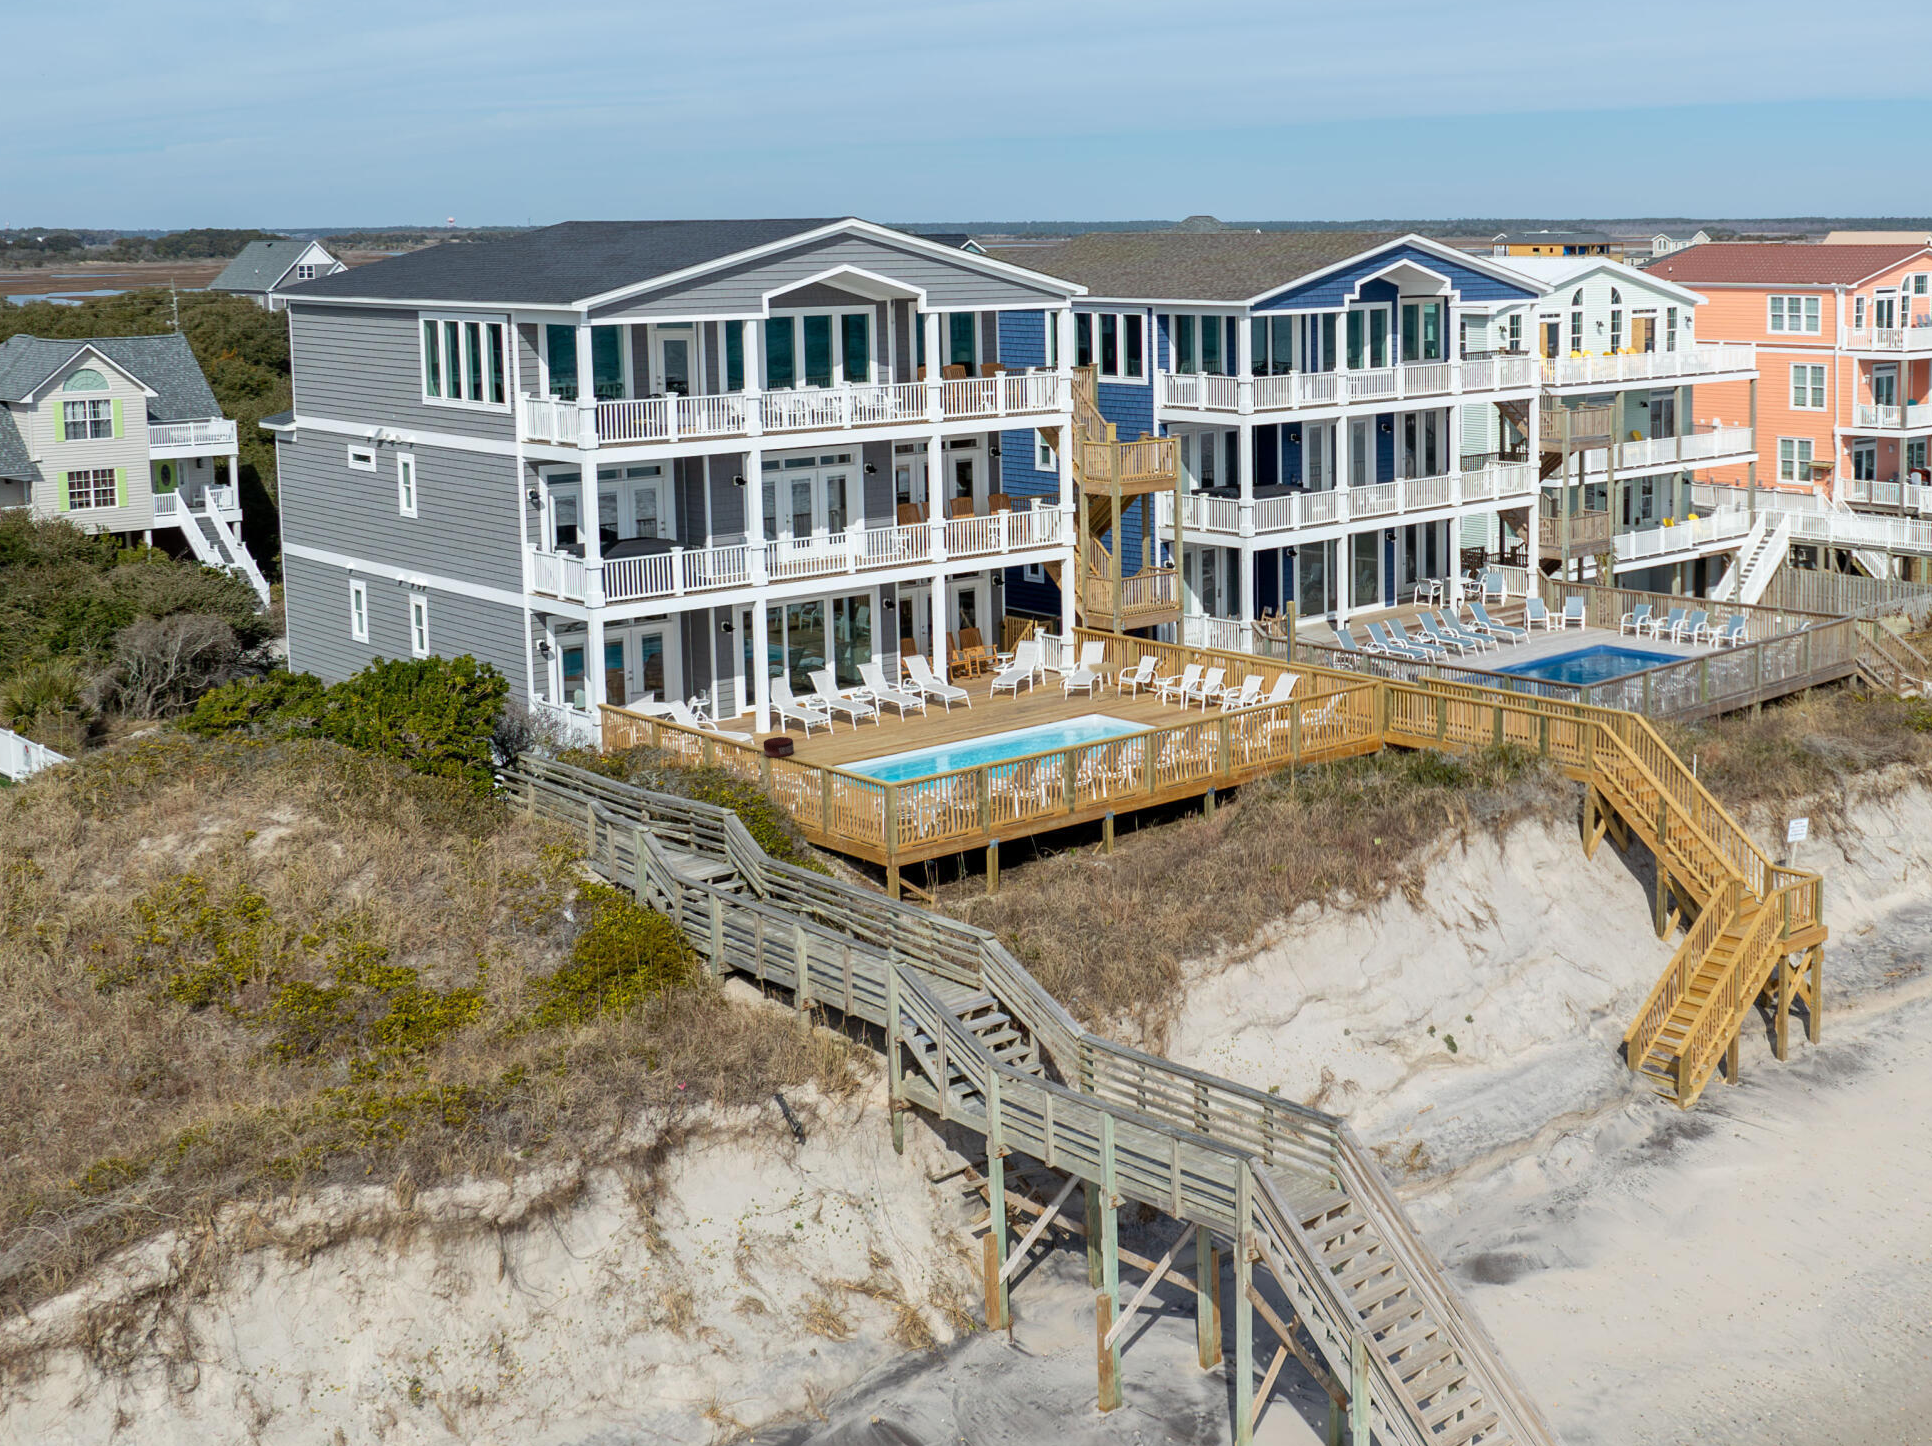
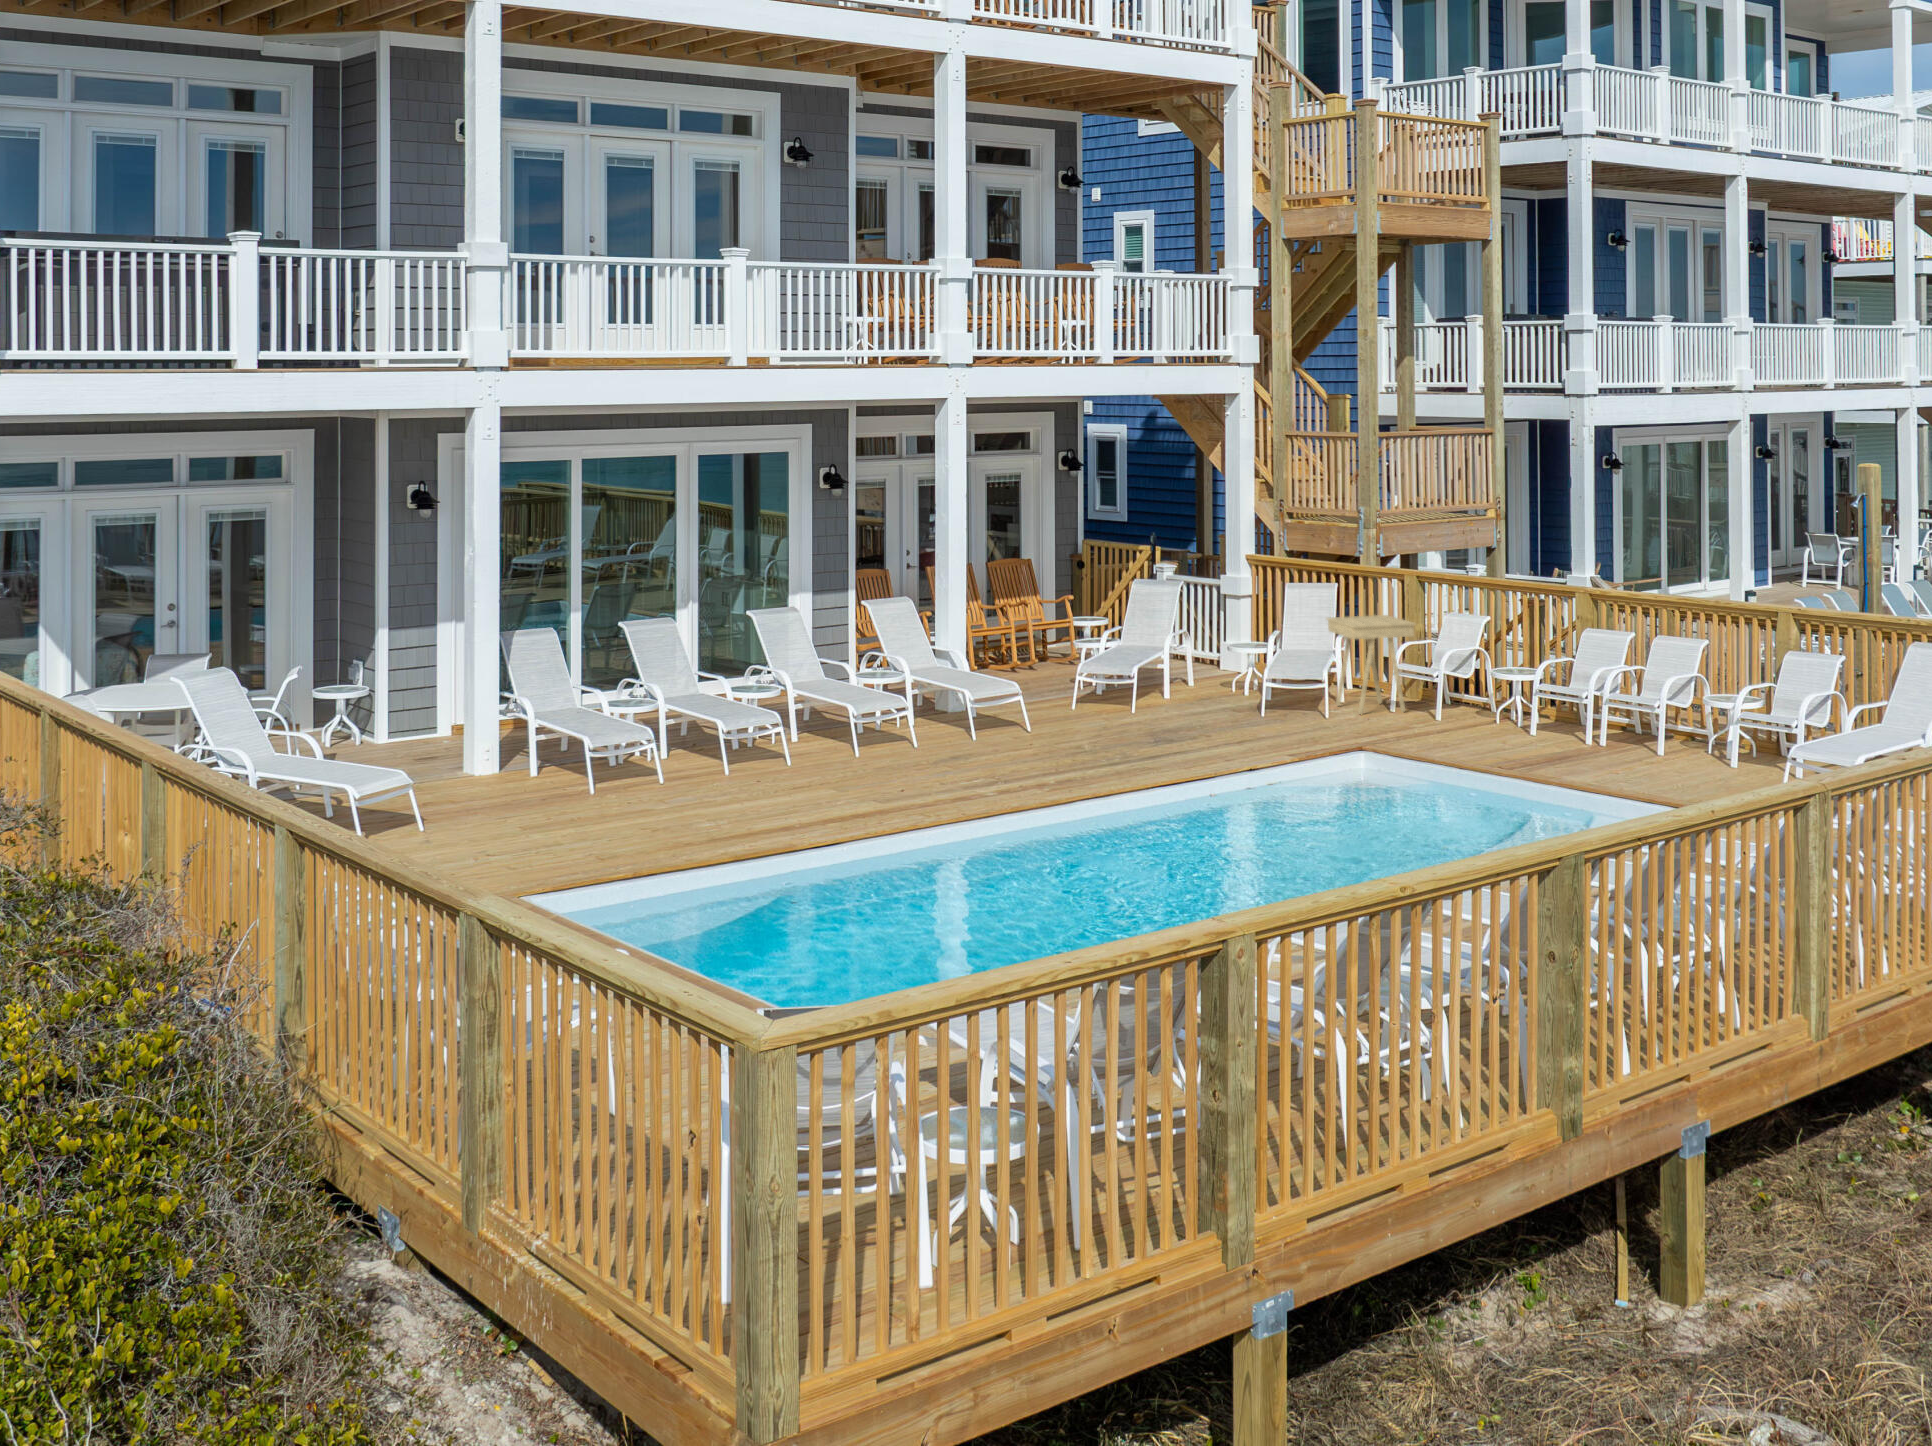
pouf: present [764,737,794,757] -> none [411,778,509,844]

